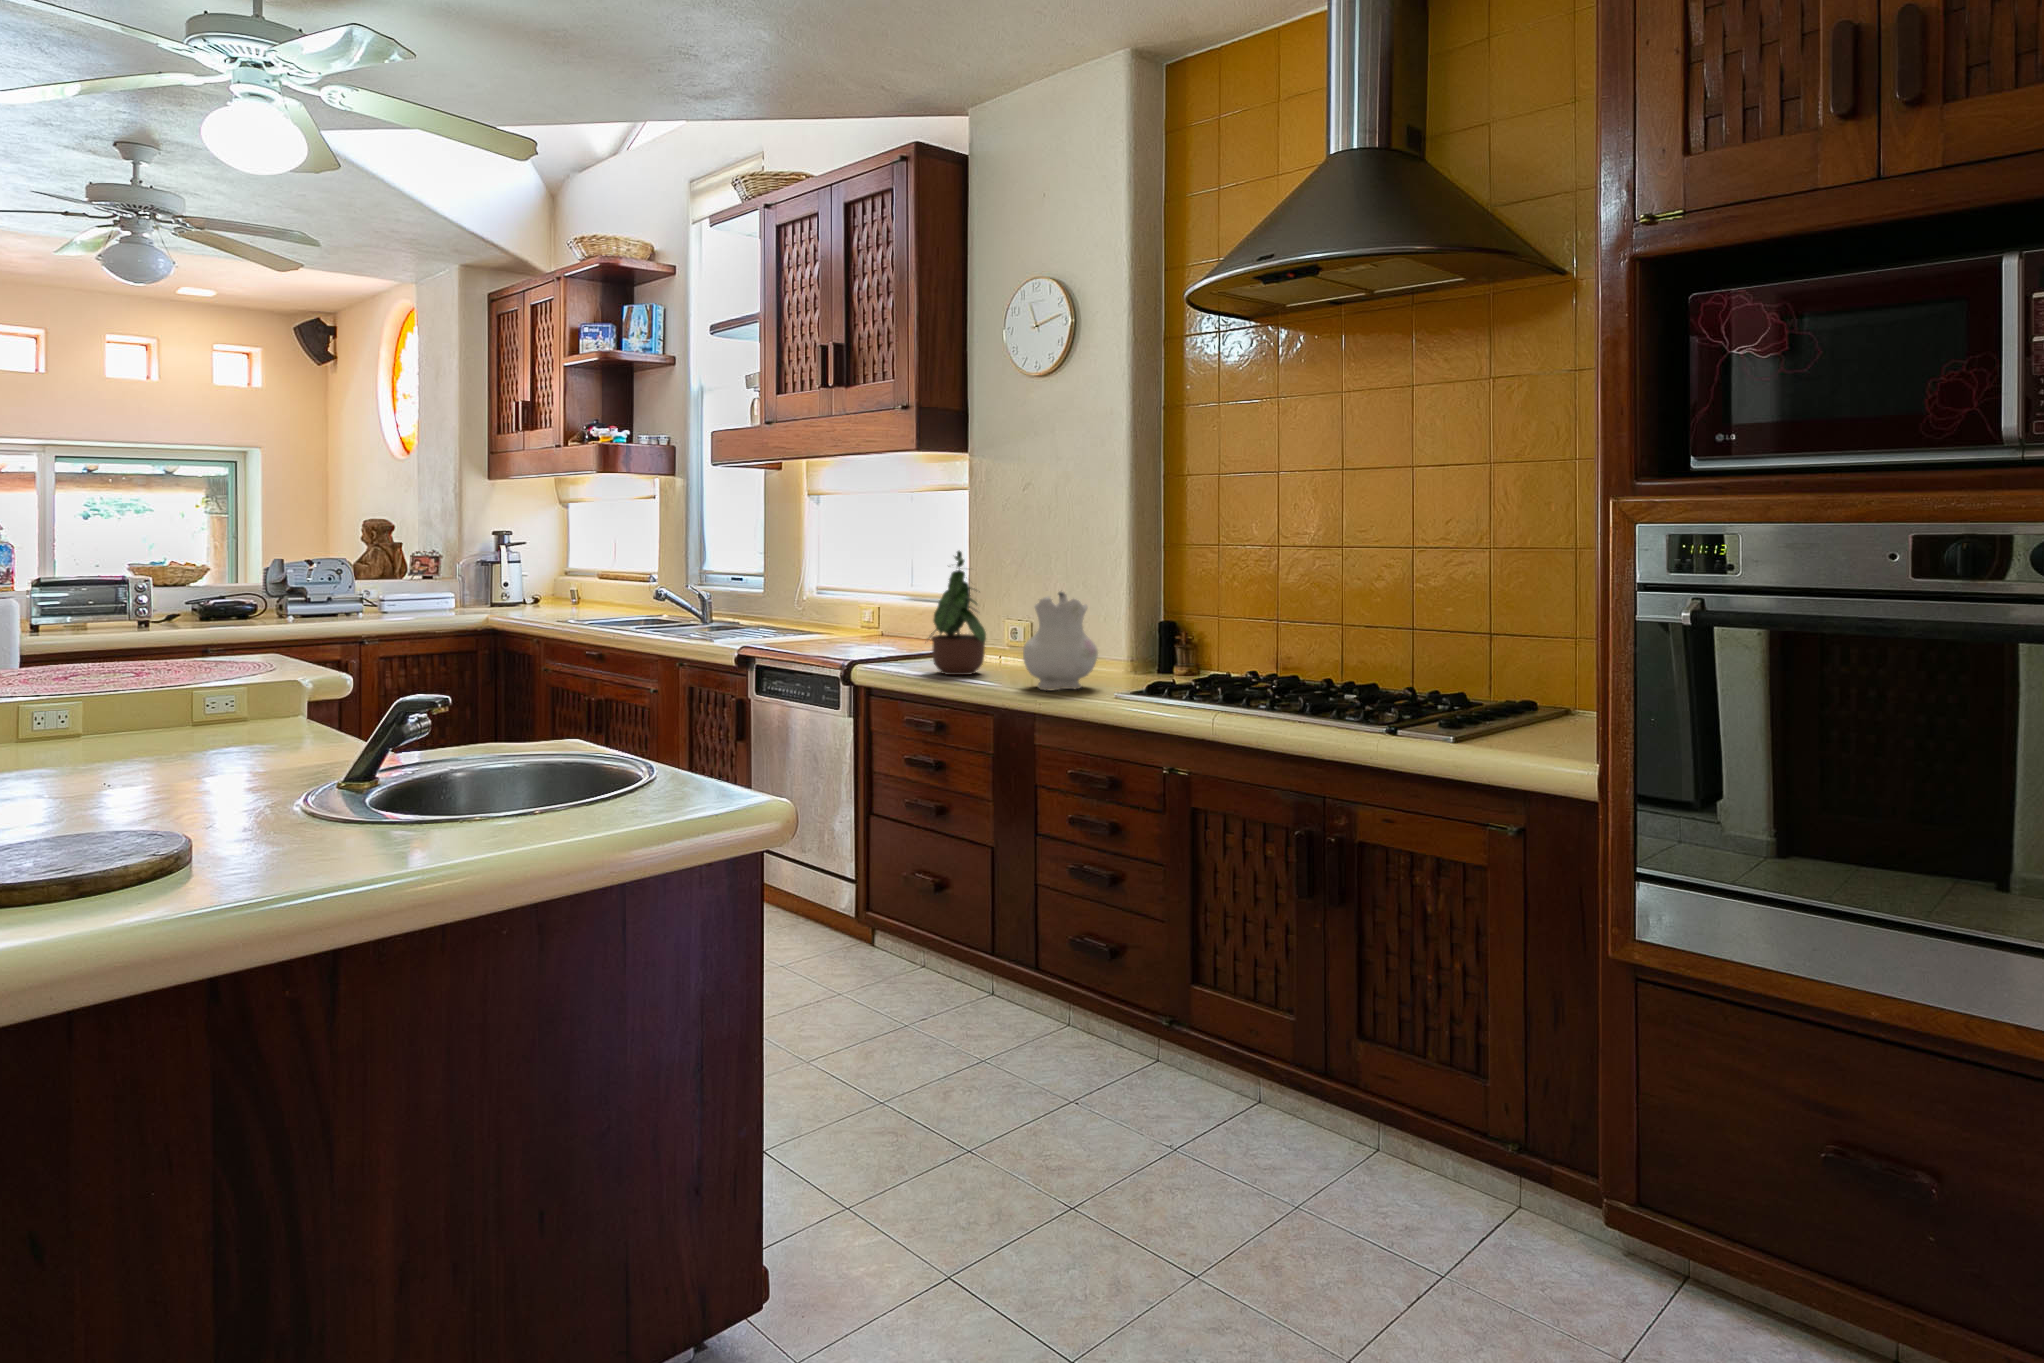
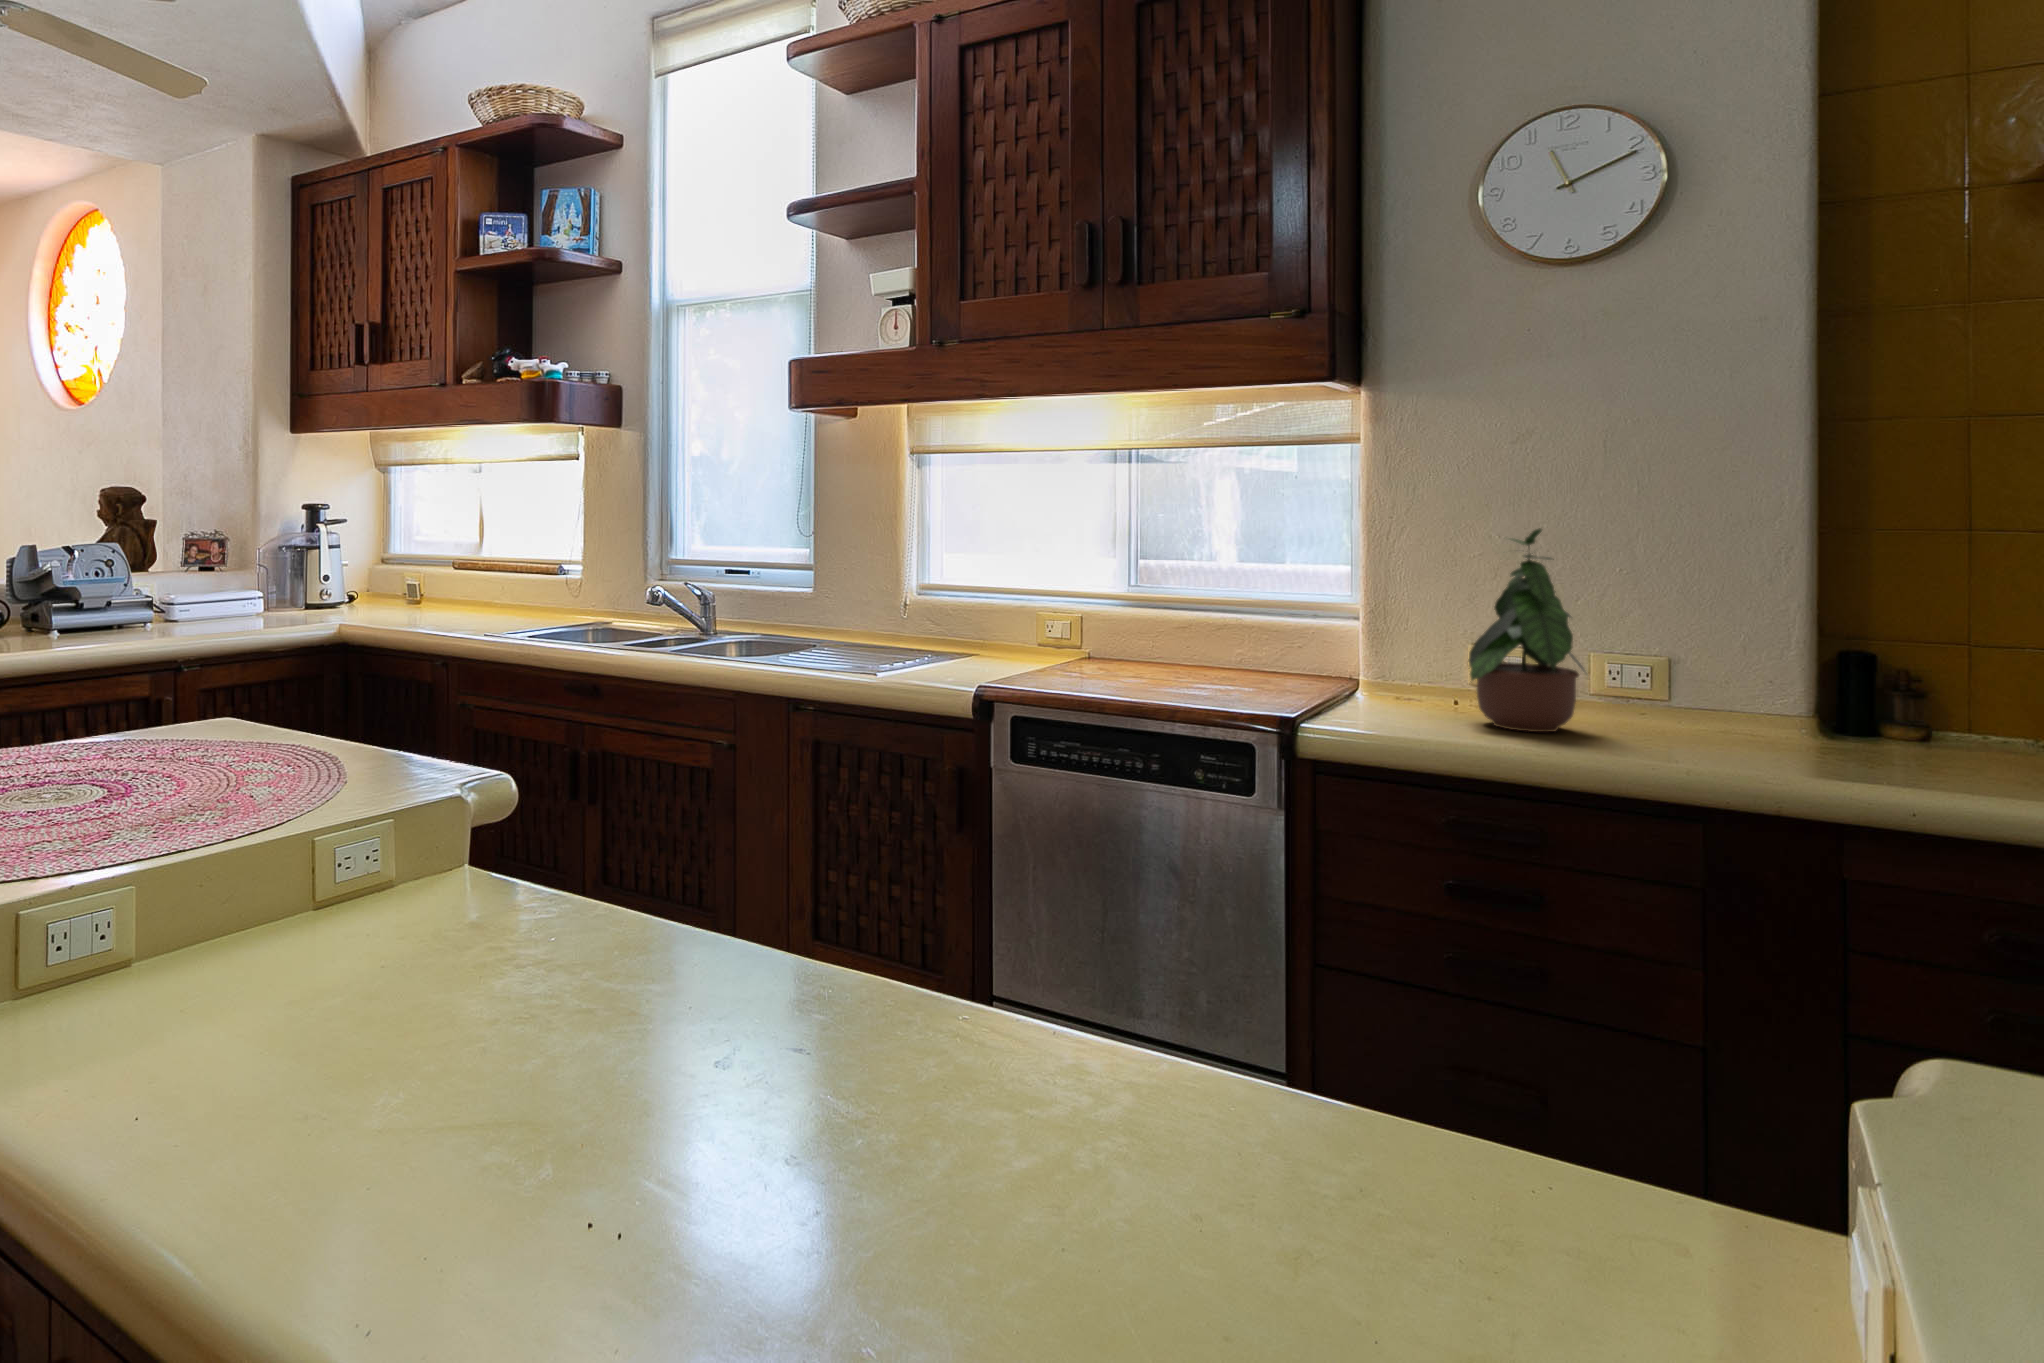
ceramic pitcher: present [1023,591,1098,691] -> none [1754,593,1922,766]

